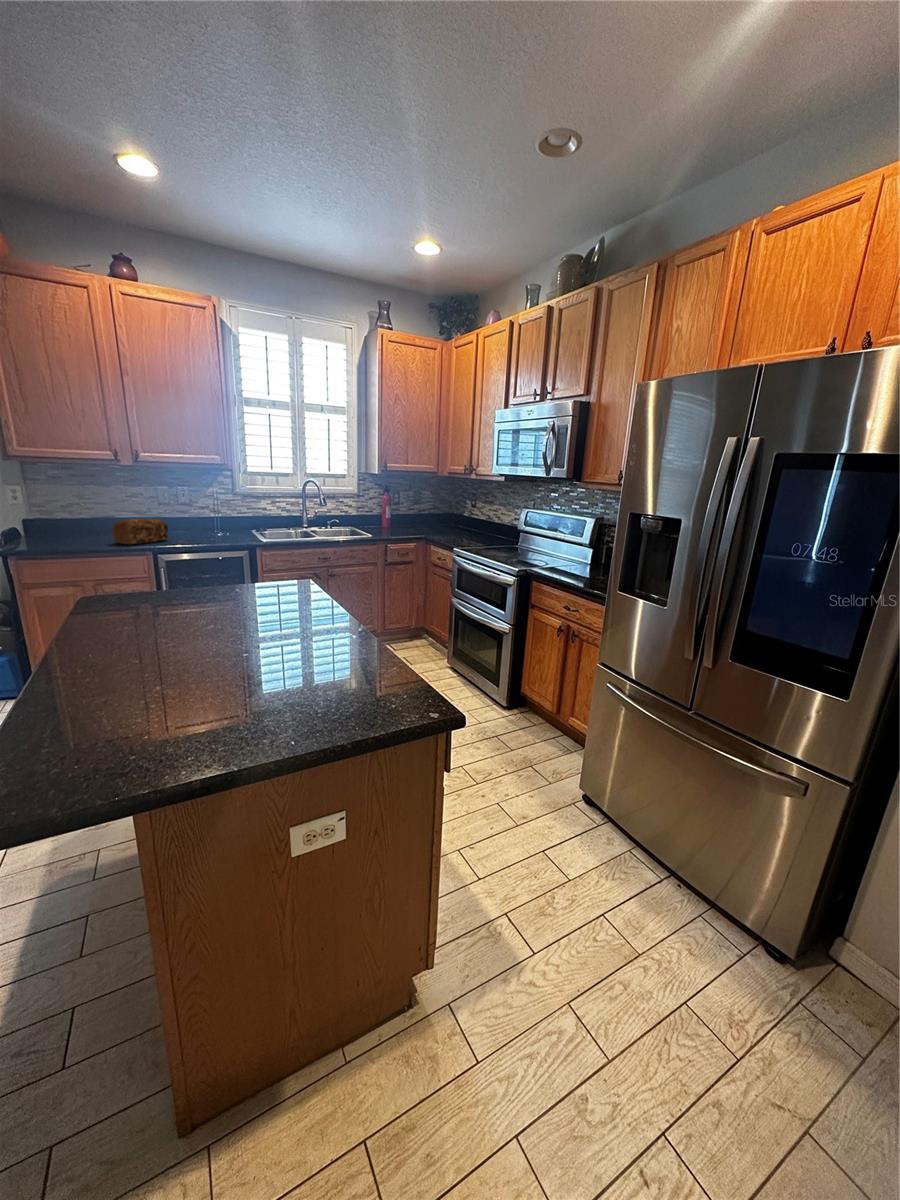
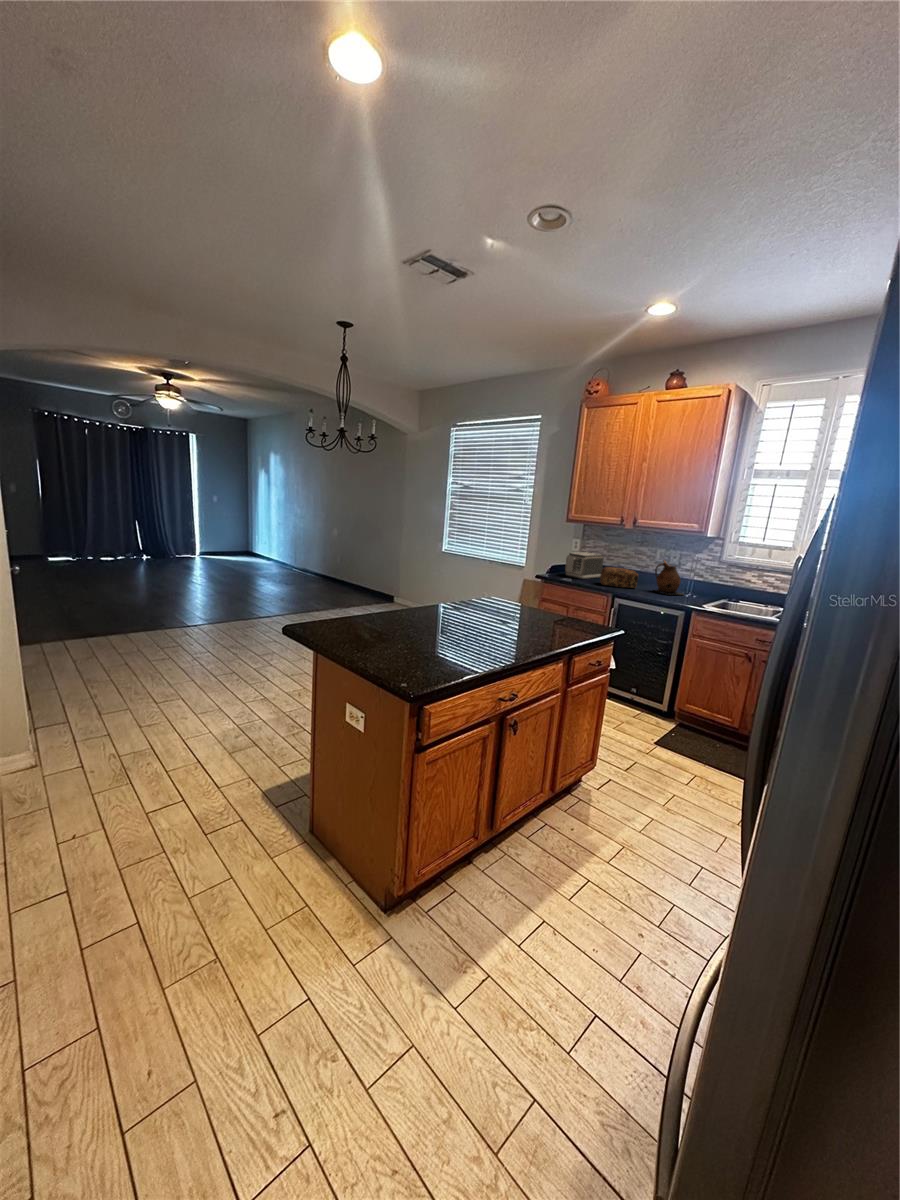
ceramic pitcher: none [180,501,219,539] -> present [655,561,683,595]
toaster: none [39,506,92,545] -> present [565,552,604,579]

